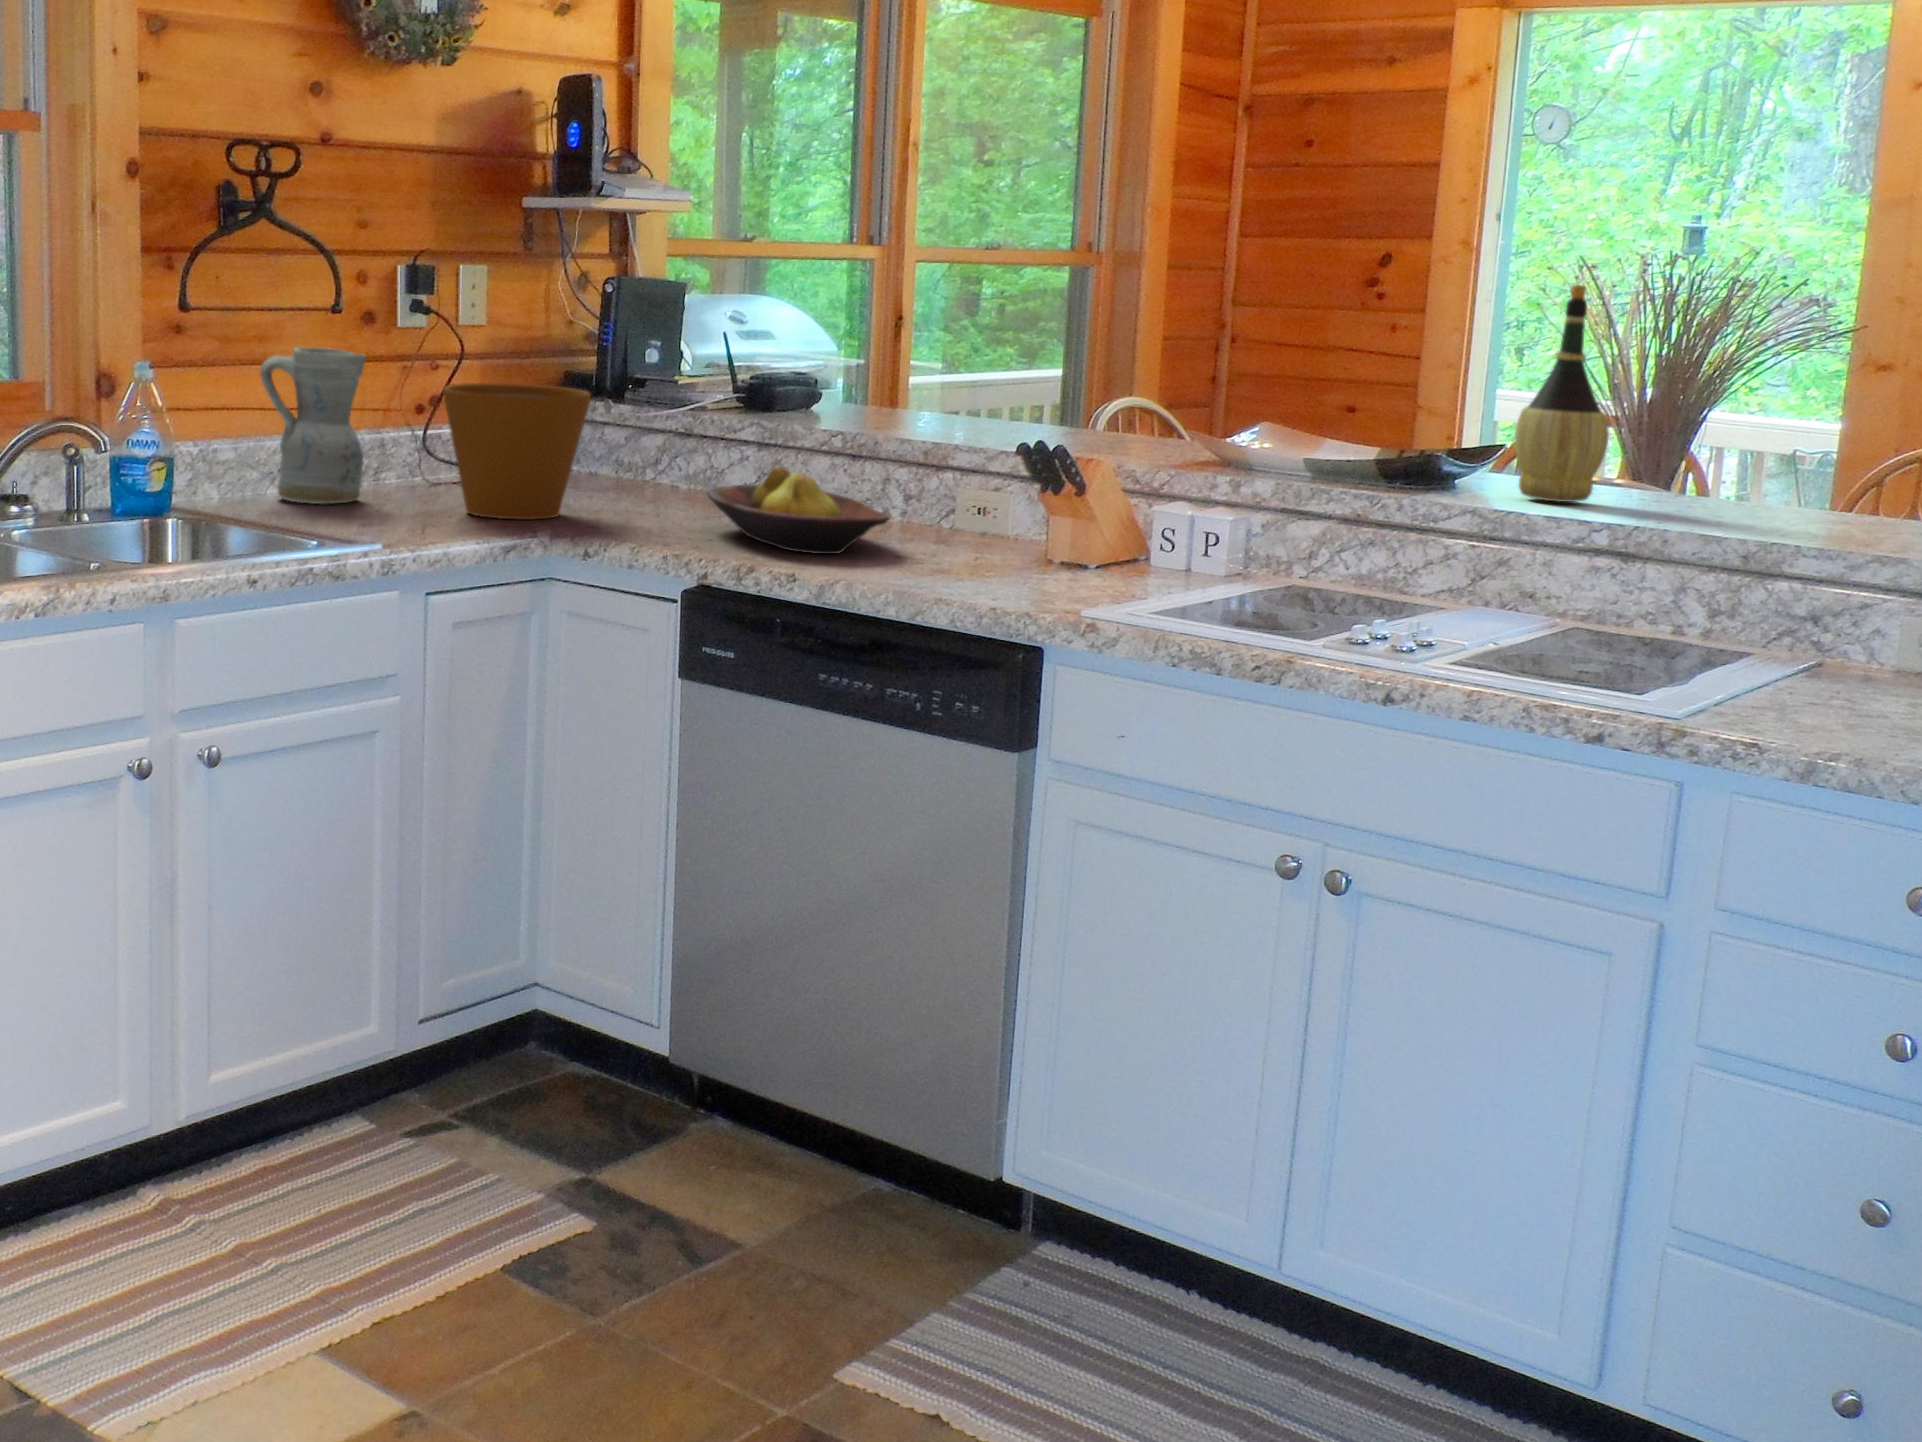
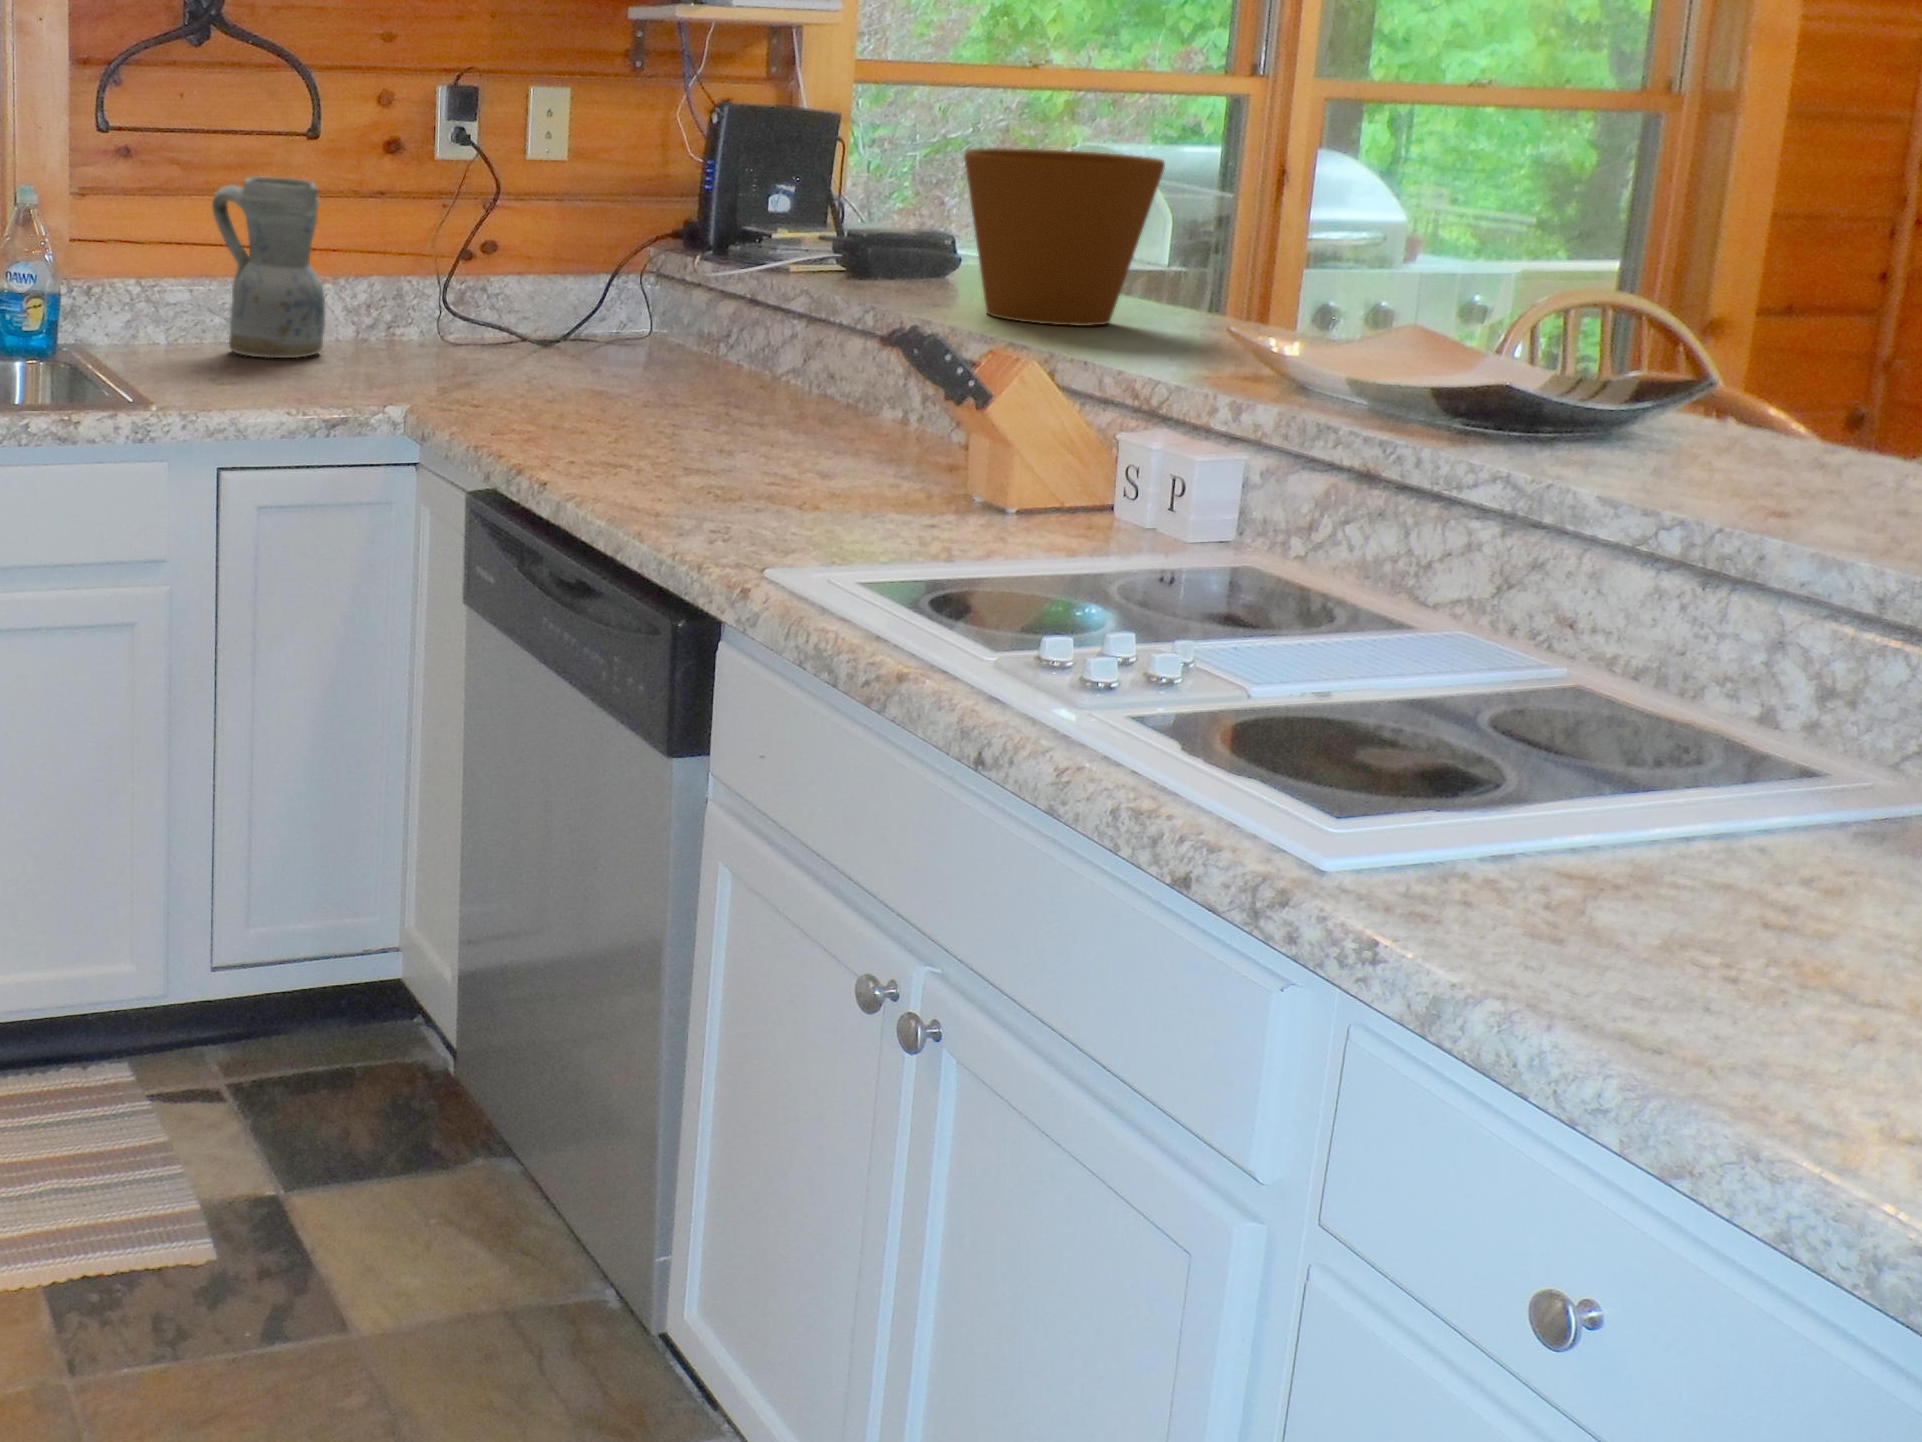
wine bottle: present [1515,285,1609,502] -> none [1637,104,1809,479]
flower pot: present [443,383,591,519] -> present [964,148,1165,326]
fruit bowl: present [707,466,888,554] -> none [577,343,784,463]

